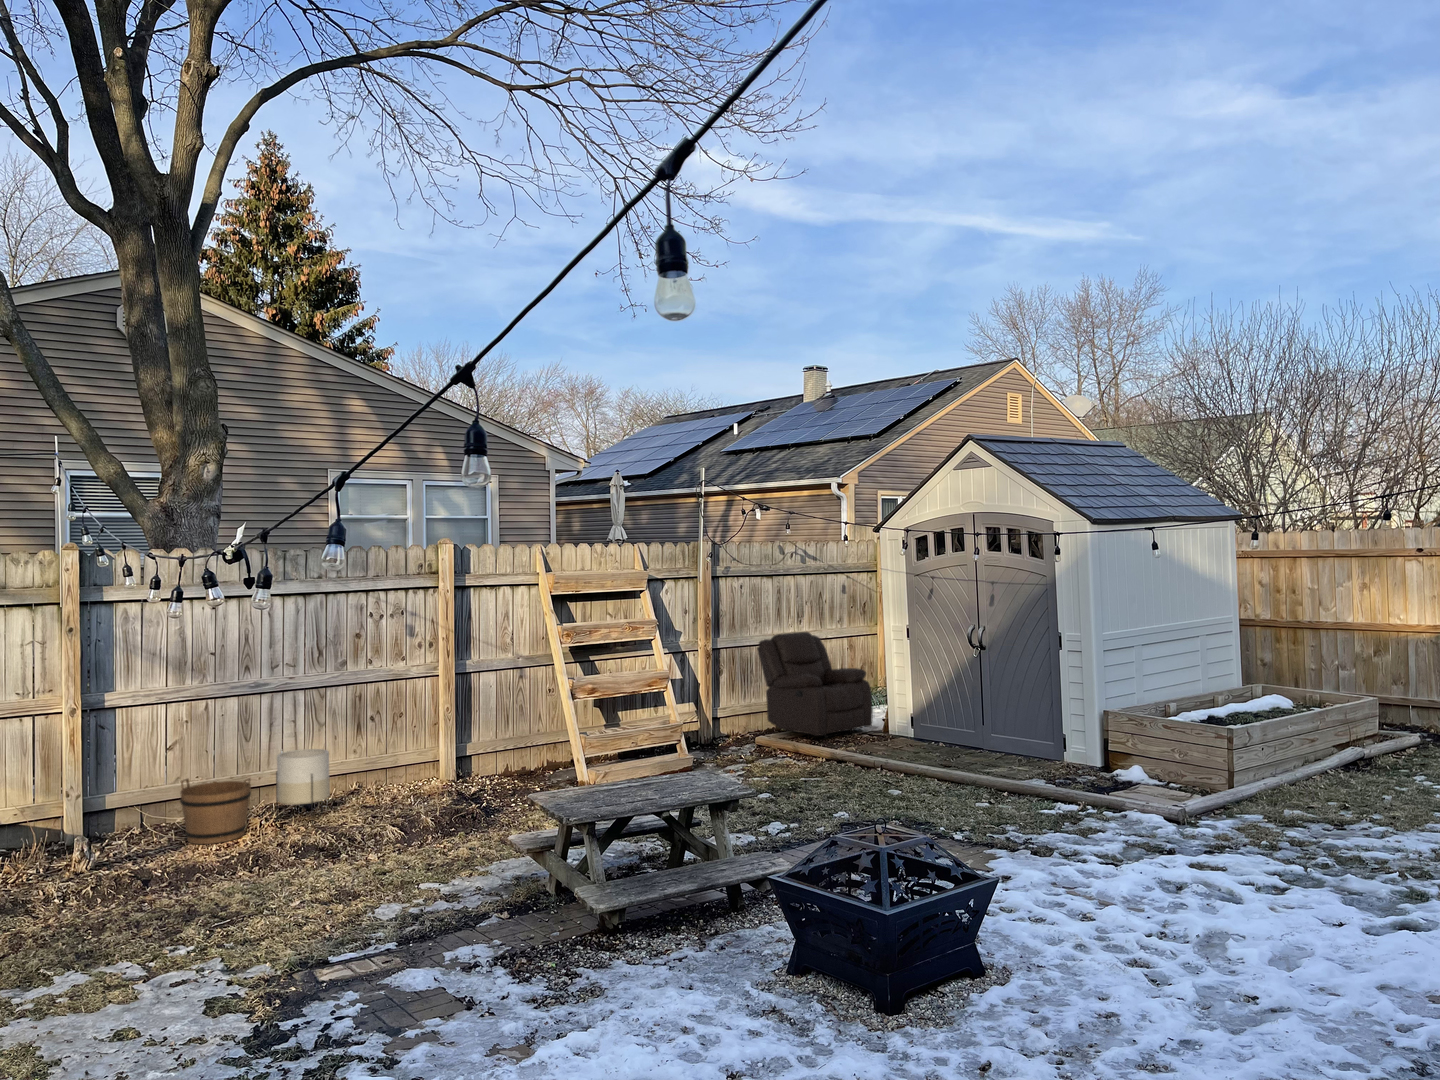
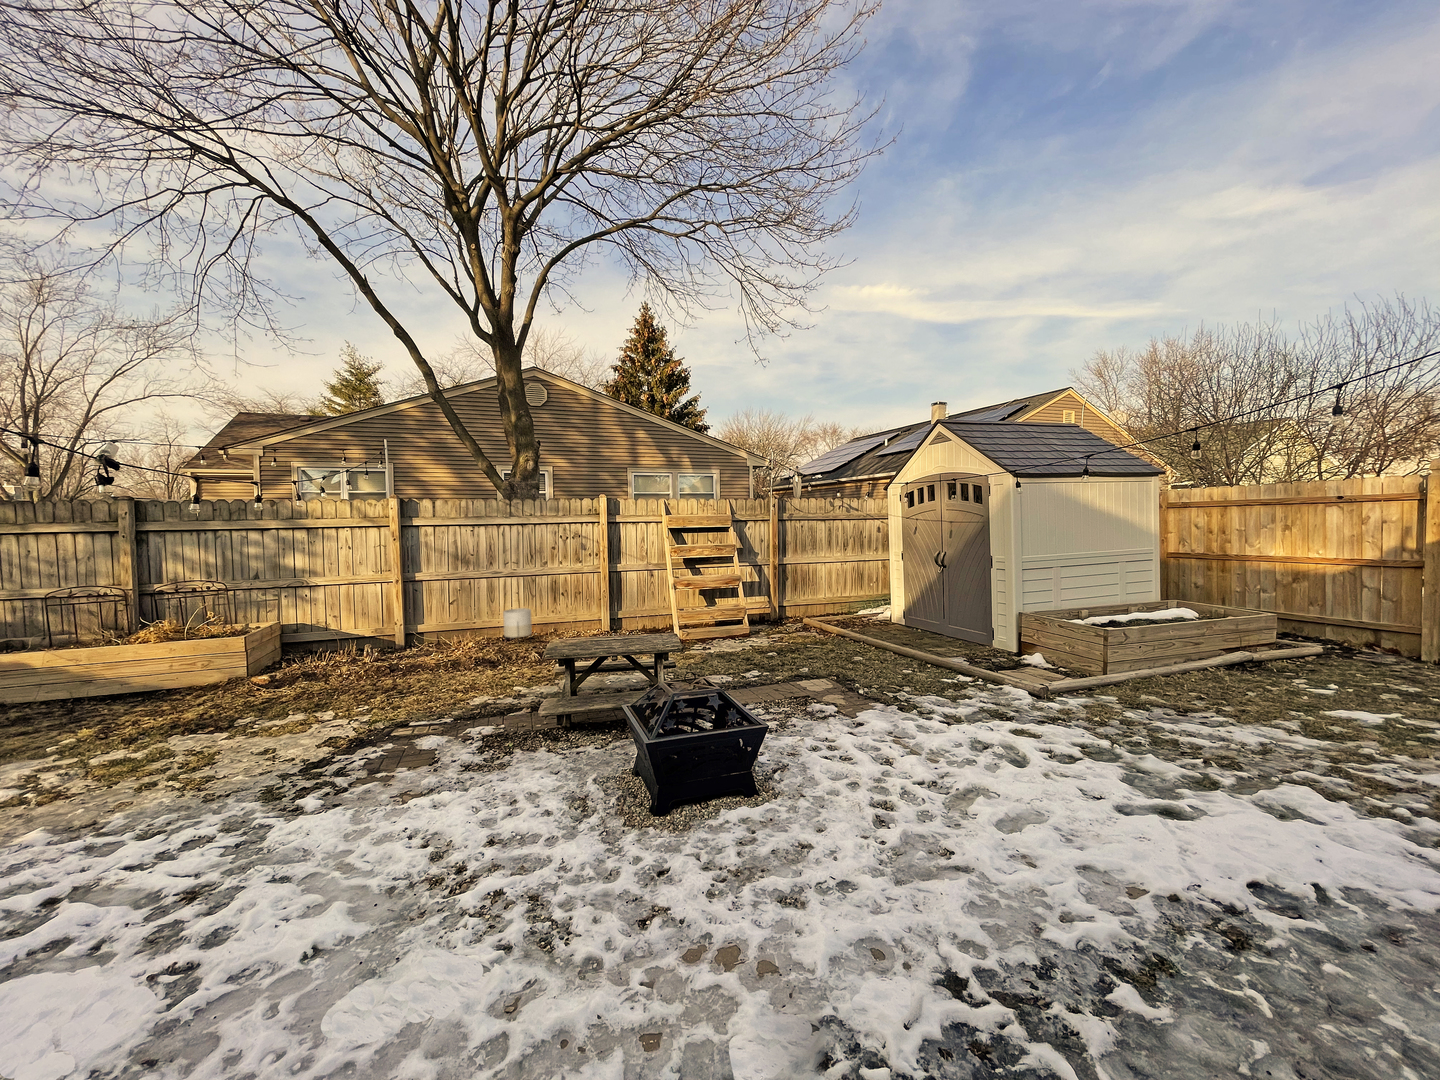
chair: present [757,632,873,738] -> none [812,554,883,621]
bucket: present [180,778,251,844] -> none [450,620,487,654]

